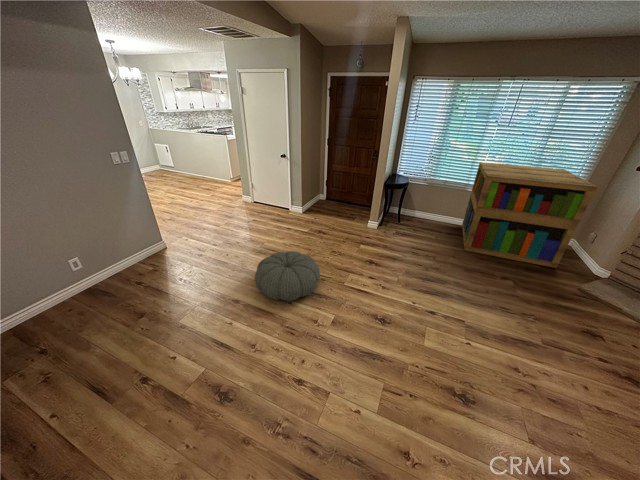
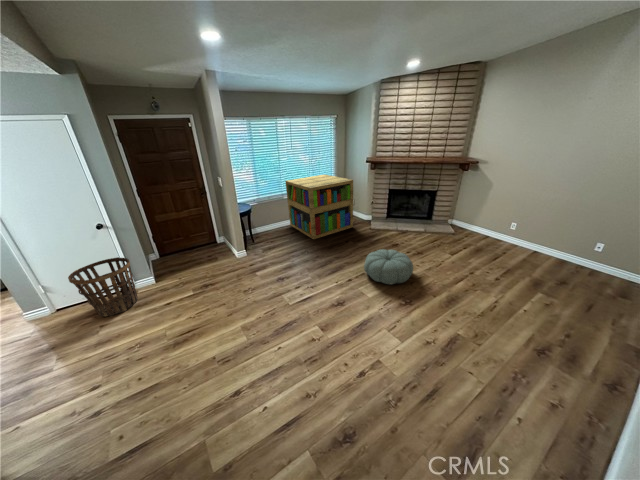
basket: none [252,181,286,220] -> present [68,257,138,316]
pouf: present [255,251,320,301] -> present [364,249,413,284]

